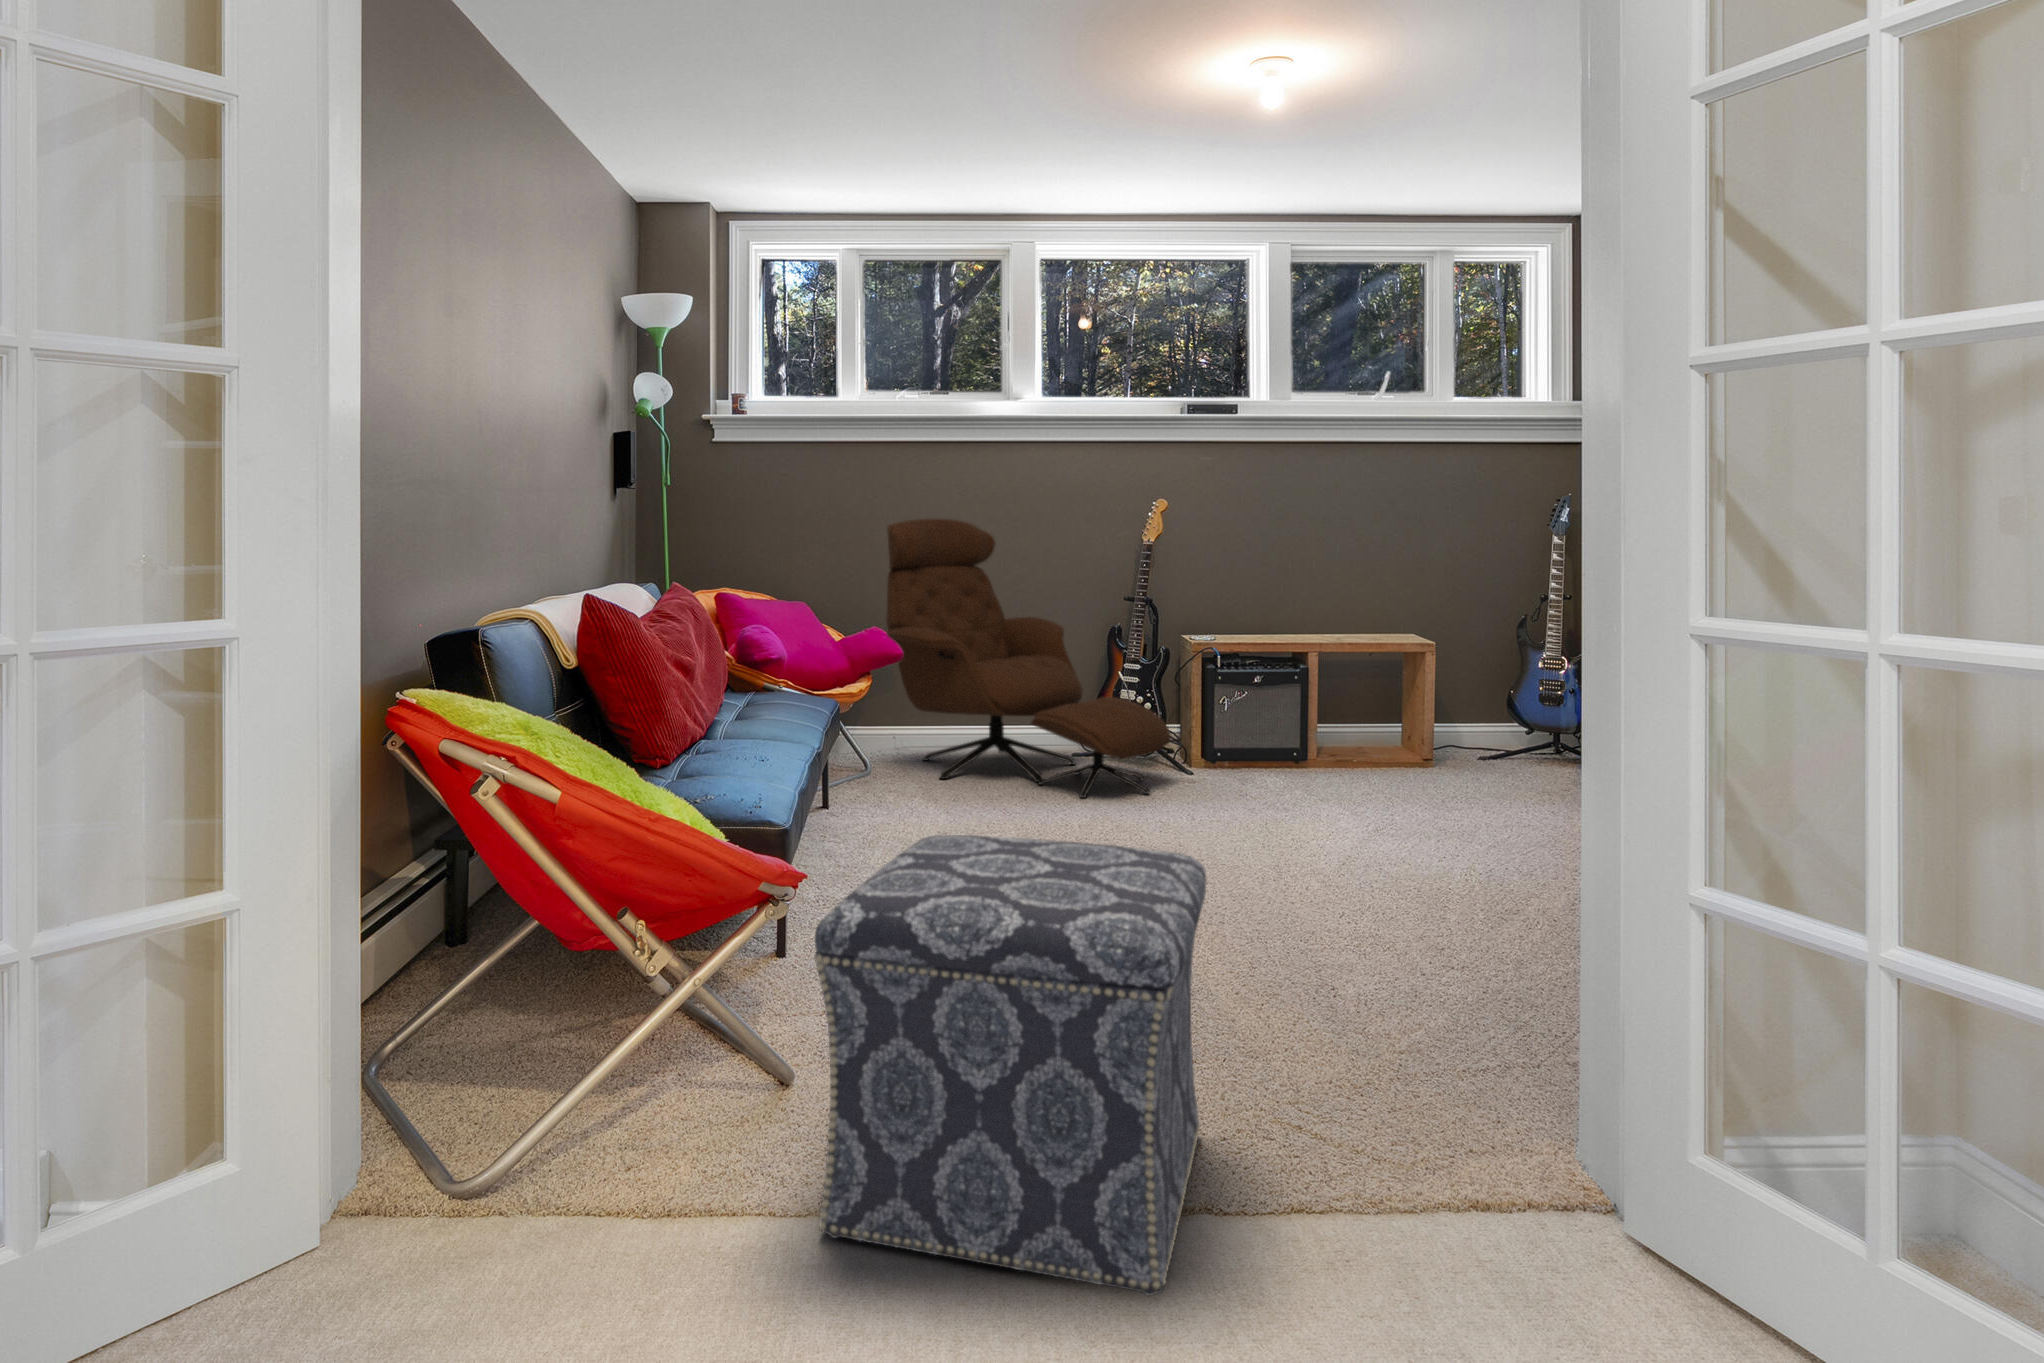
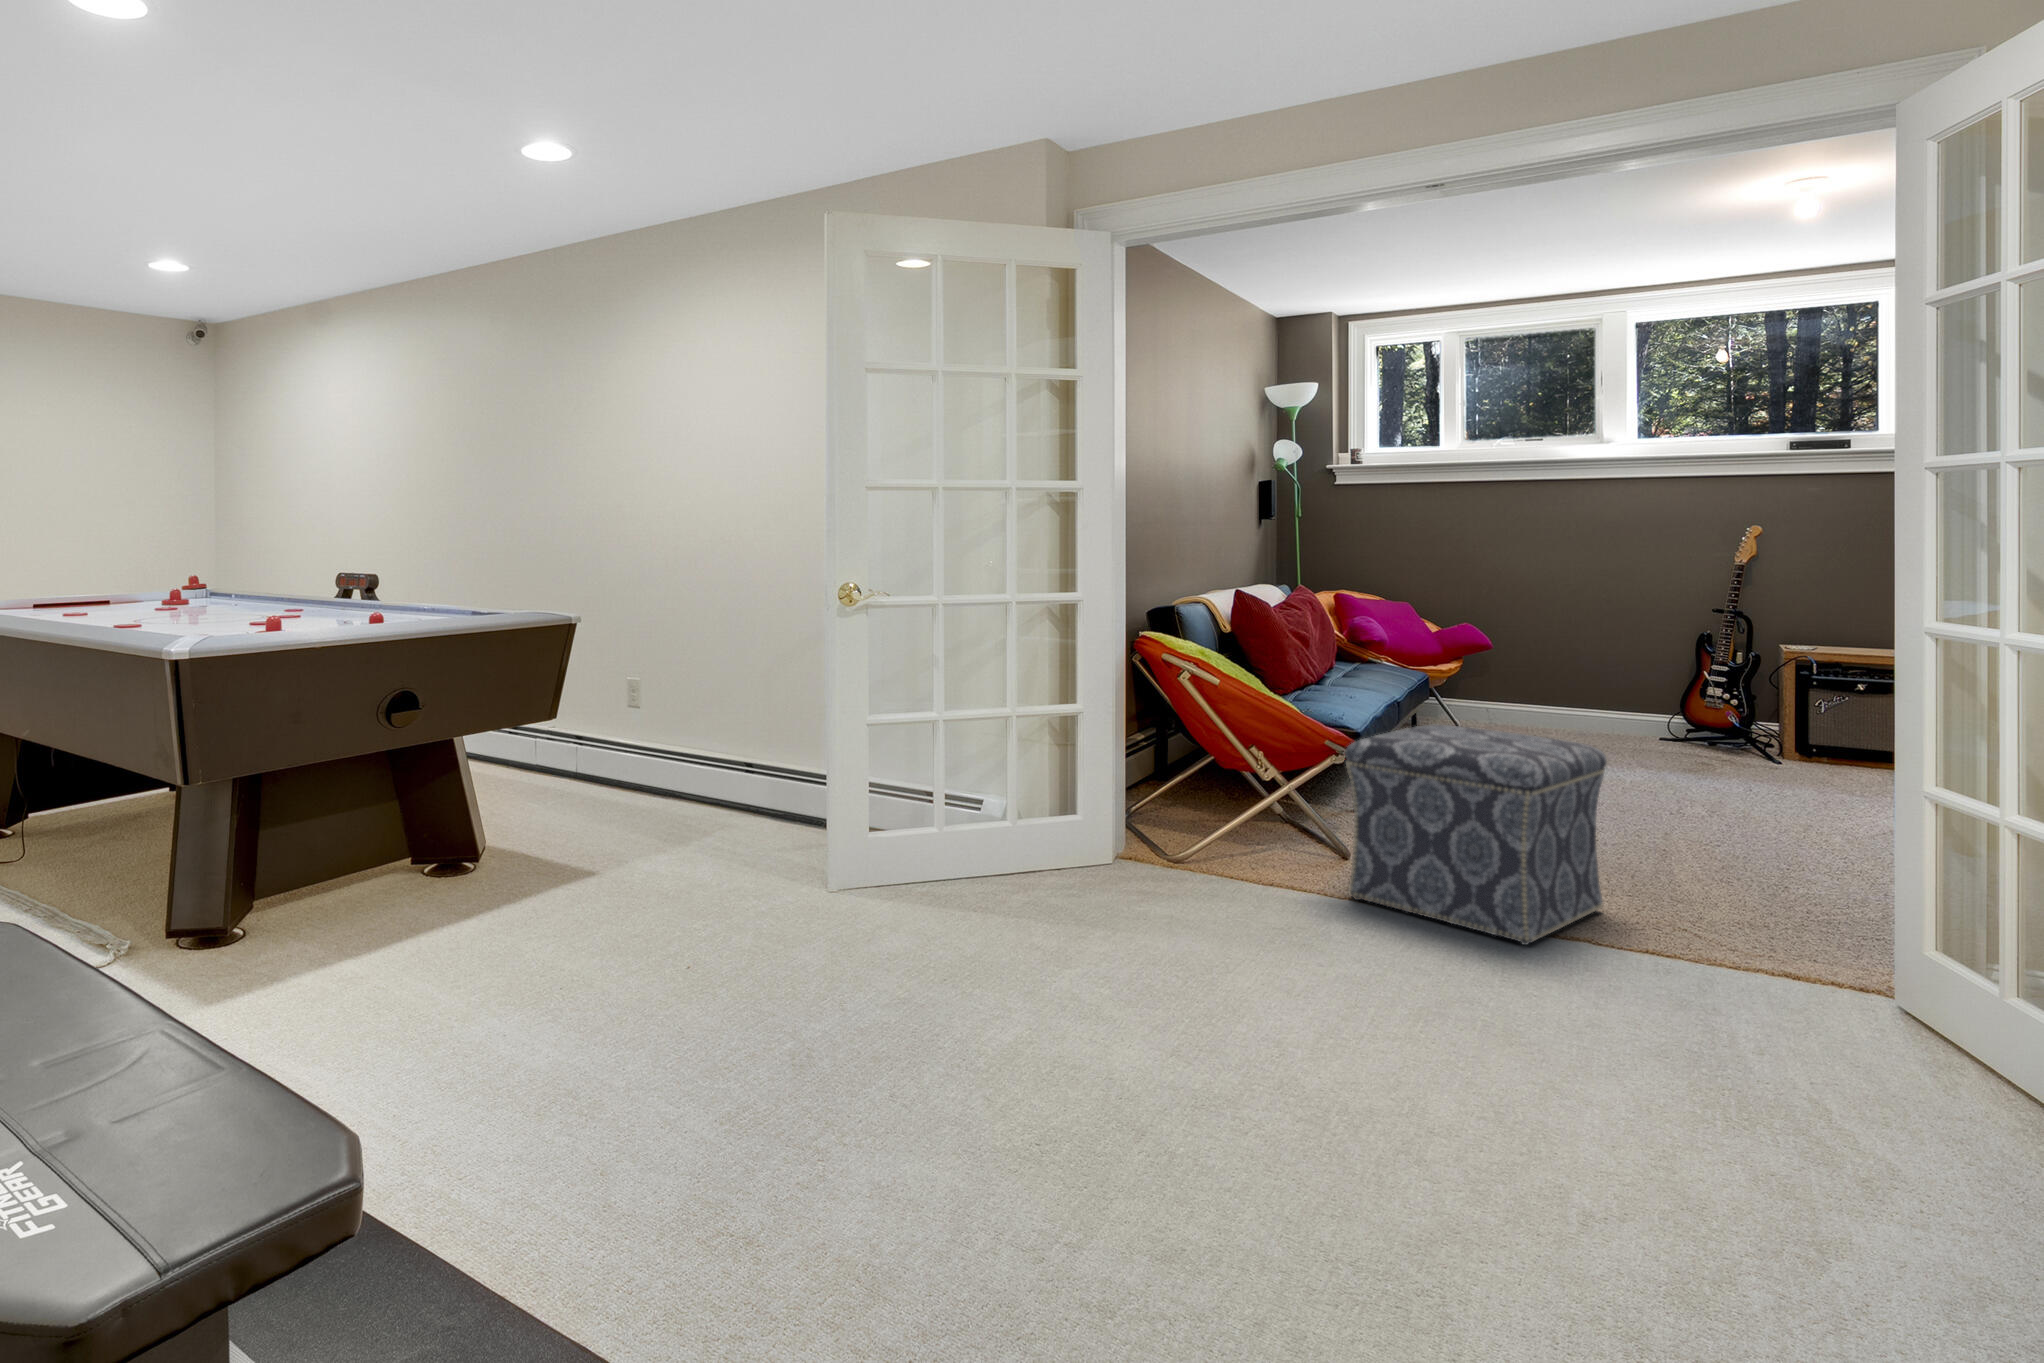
lounge chair: present [886,519,1171,798] -> none [1475,542,1748,770]

